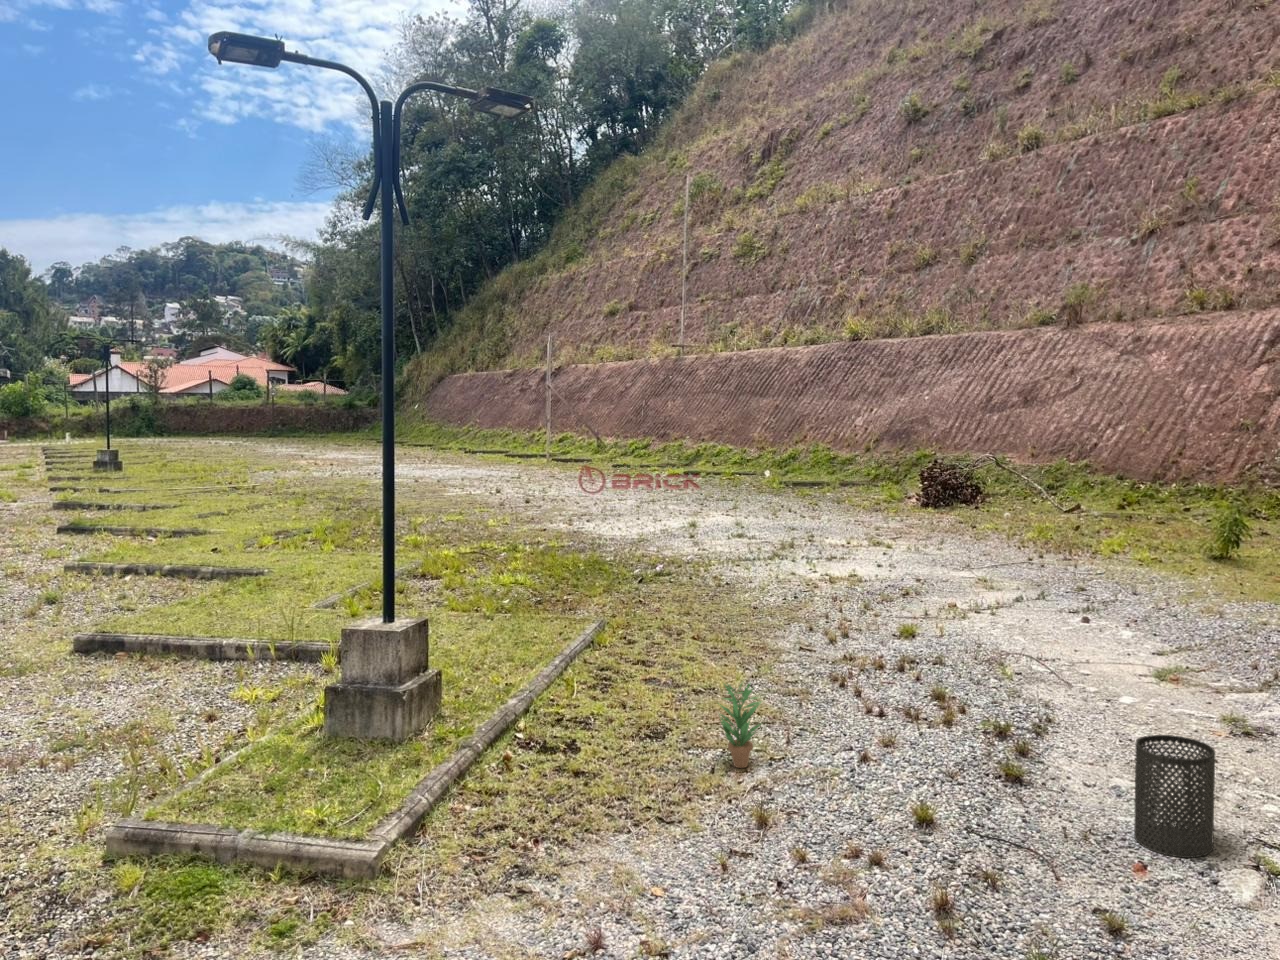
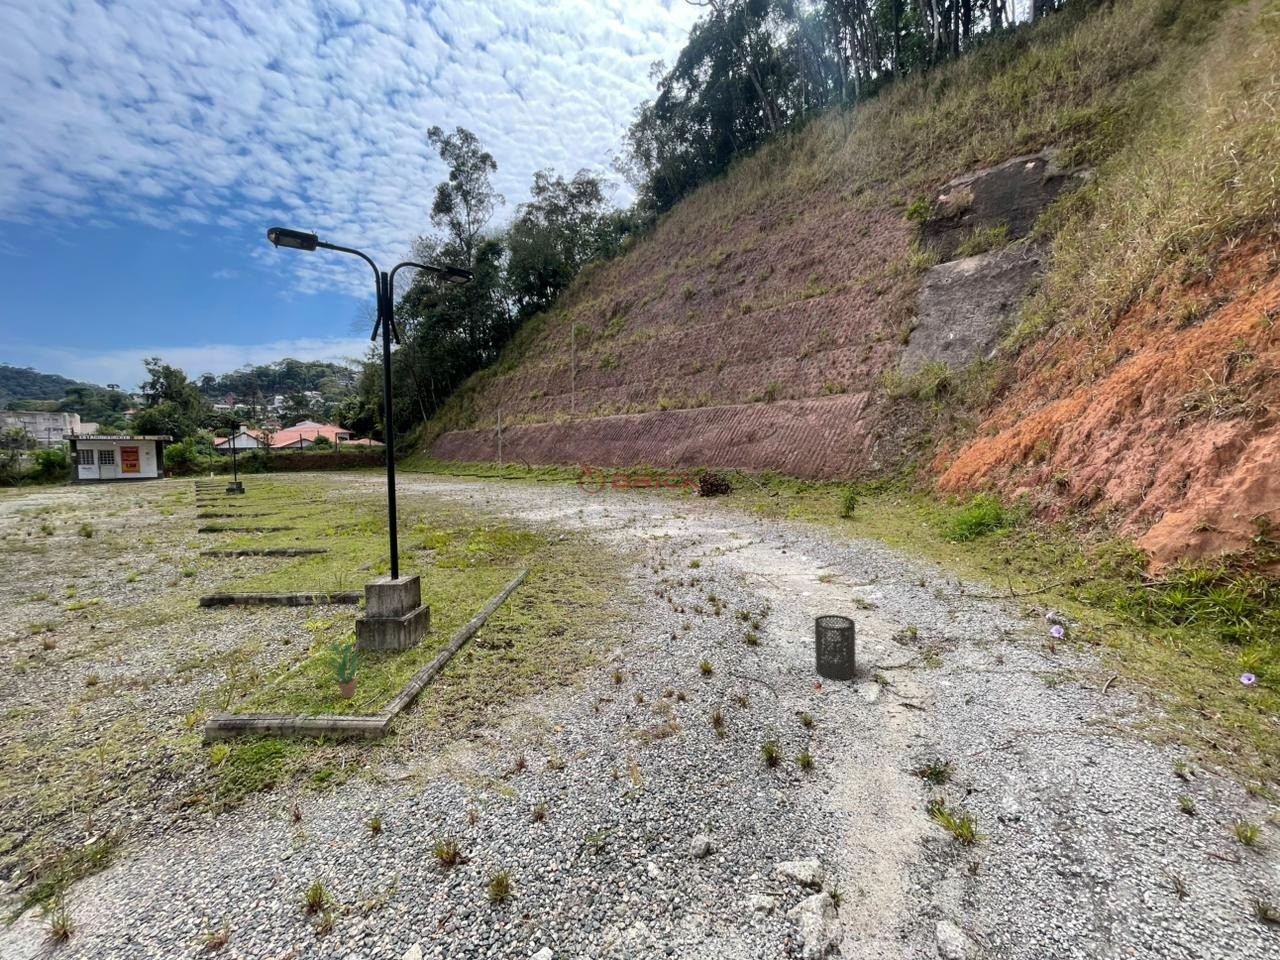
potted plant: present [719,684,761,768] -> present [328,642,358,698]

